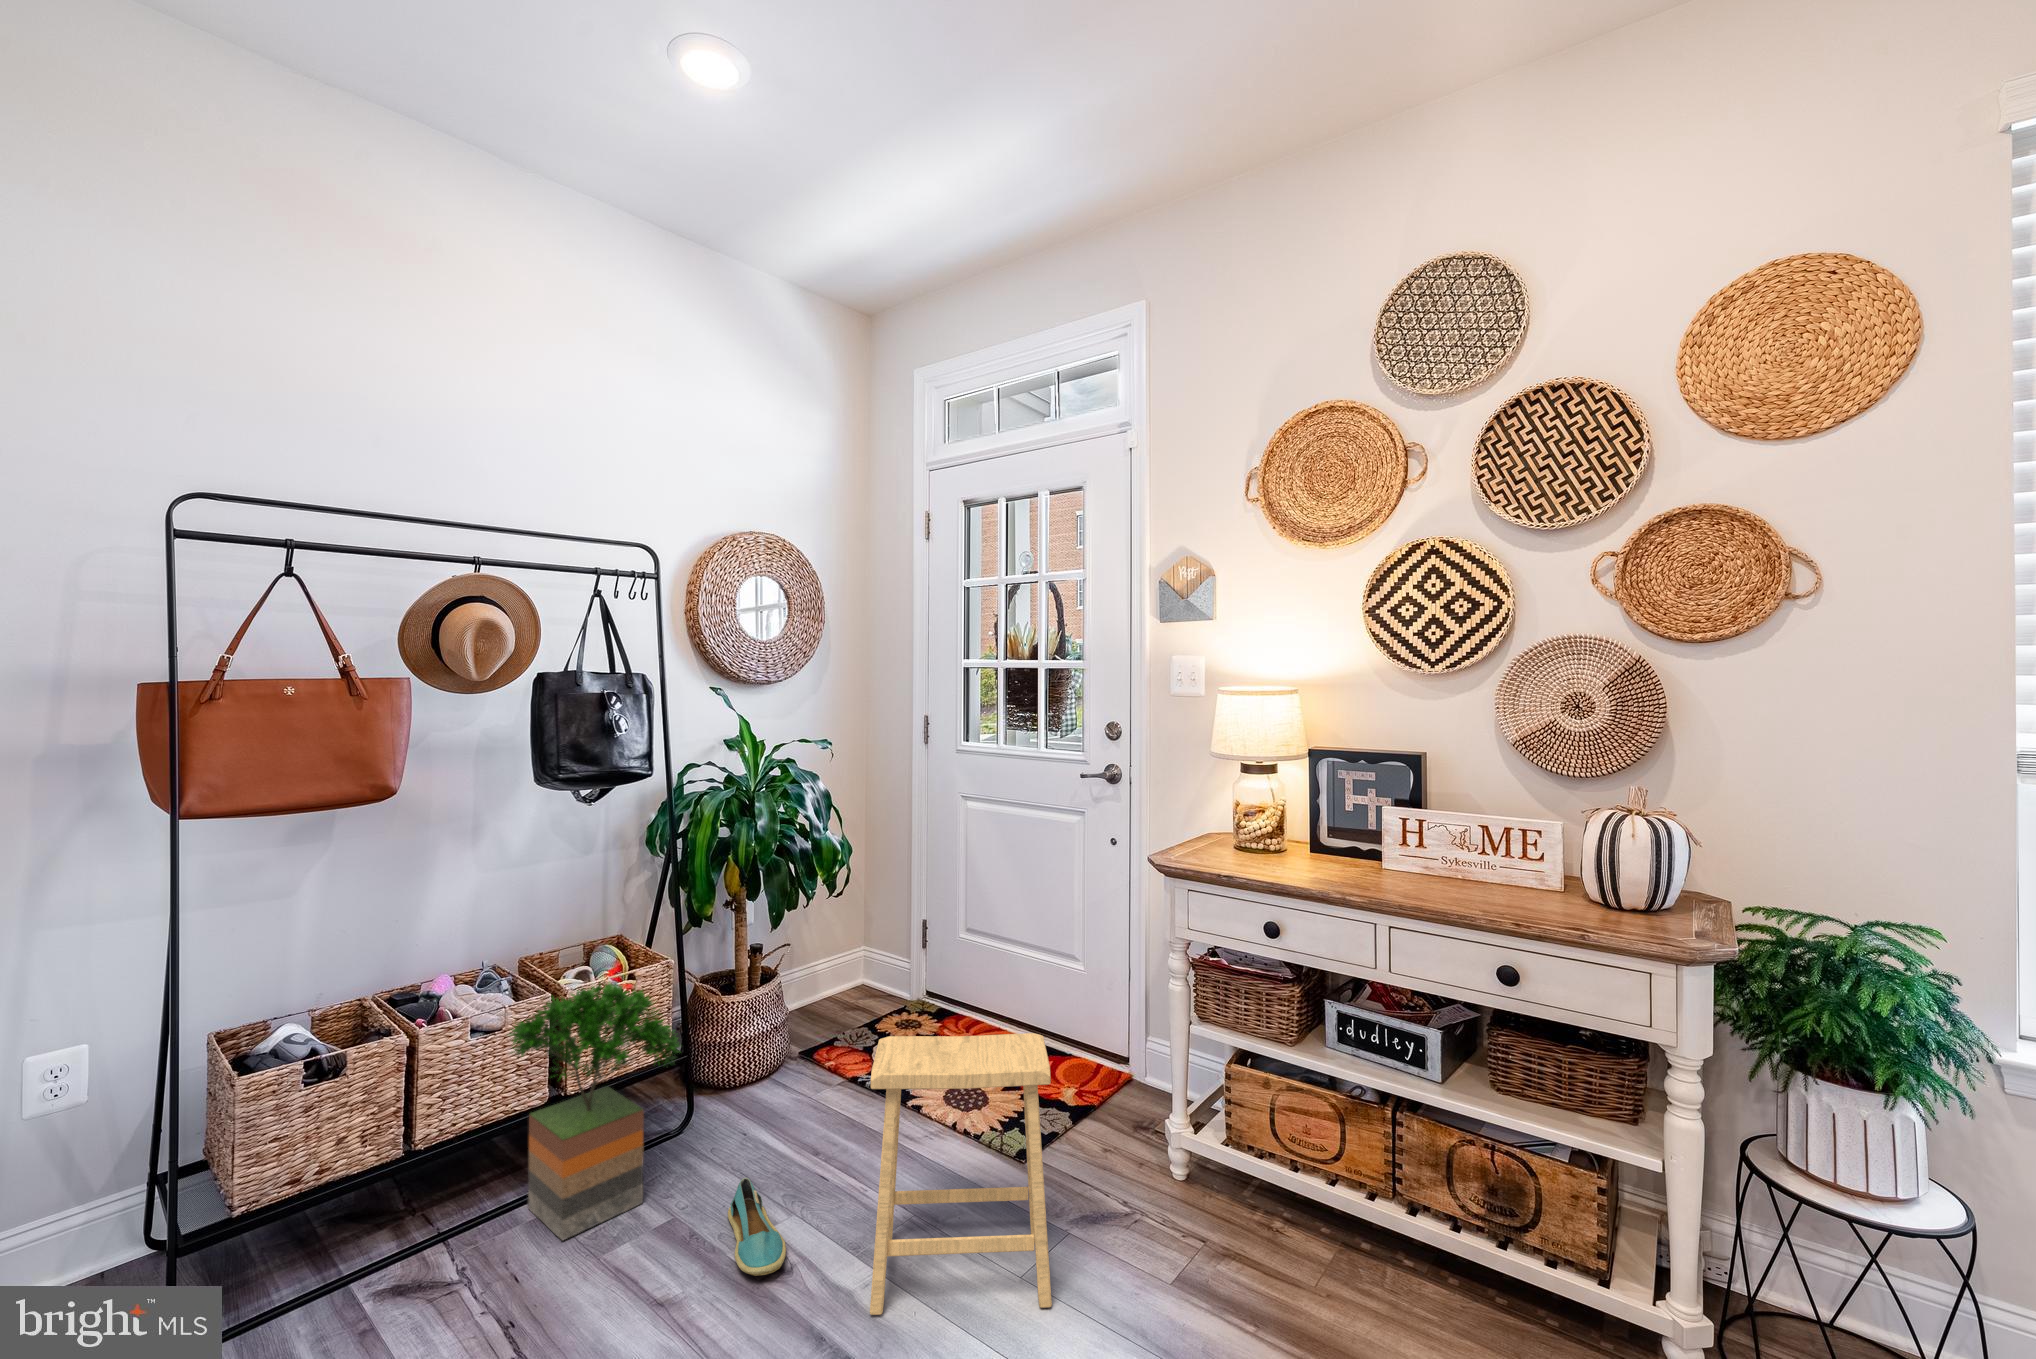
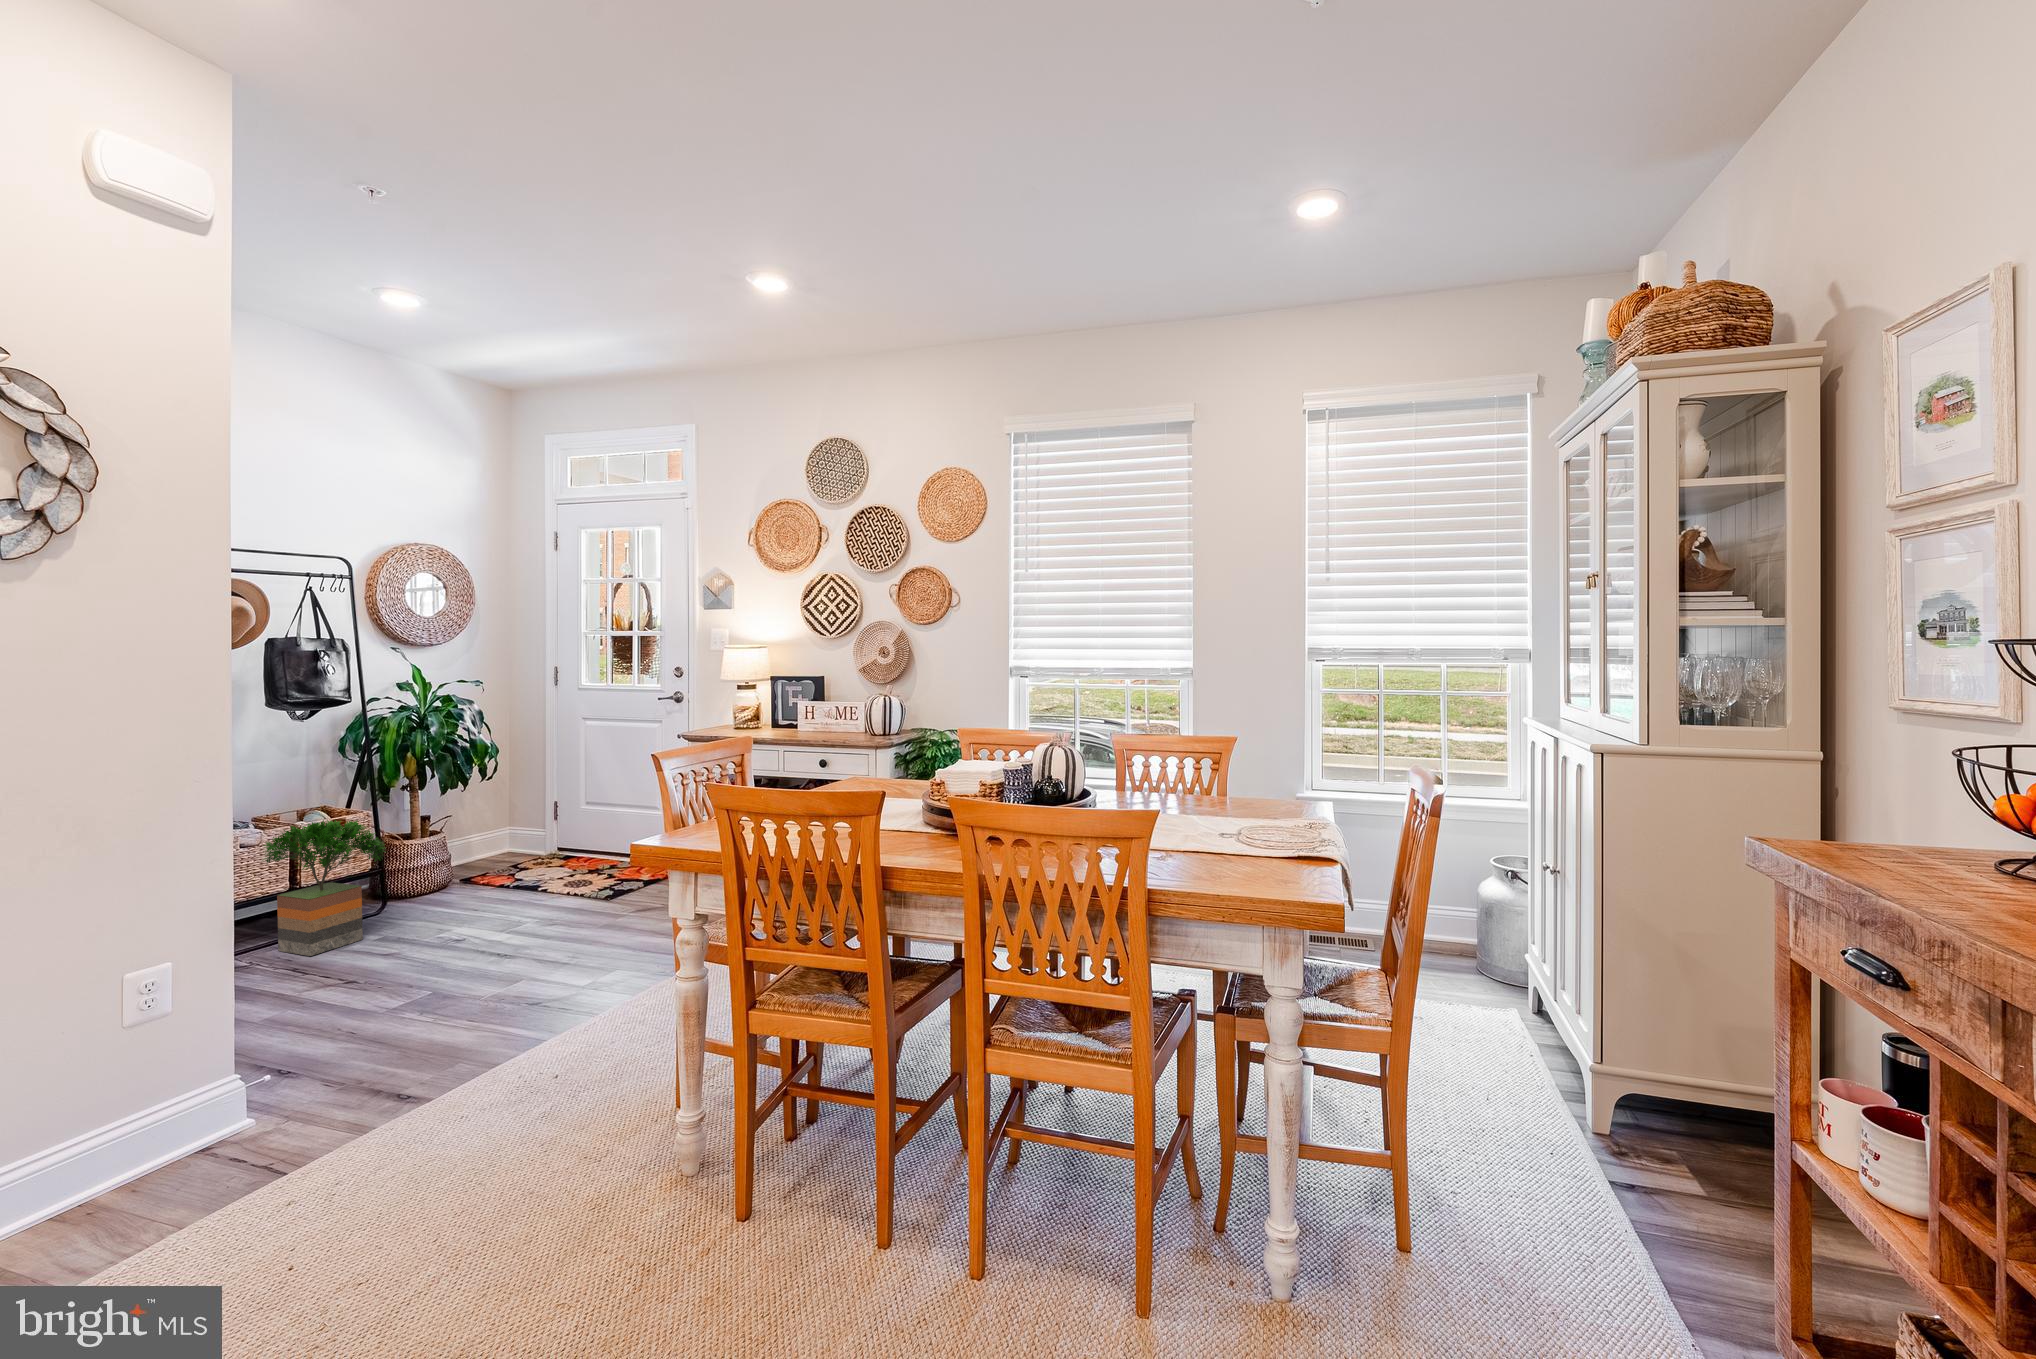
footstool: present [870,1033,1052,1315] -> none [514,817,618,949]
shoe: present [728,1178,786,1276] -> none [423,915,464,947]

